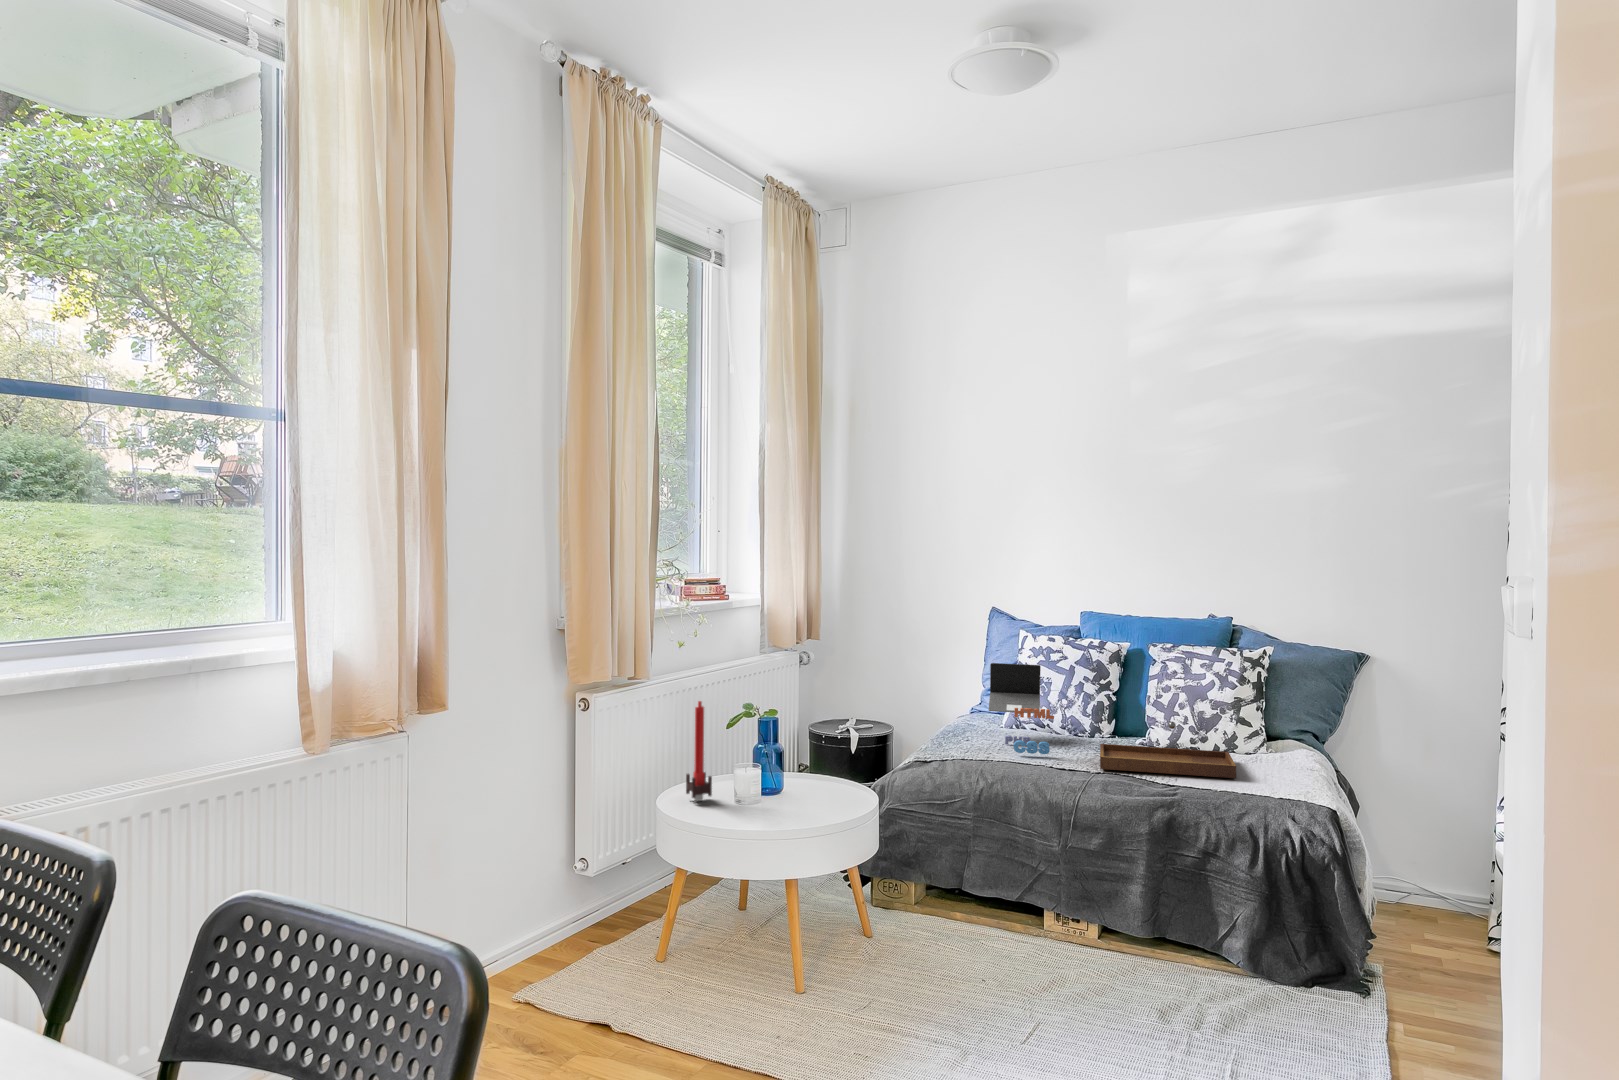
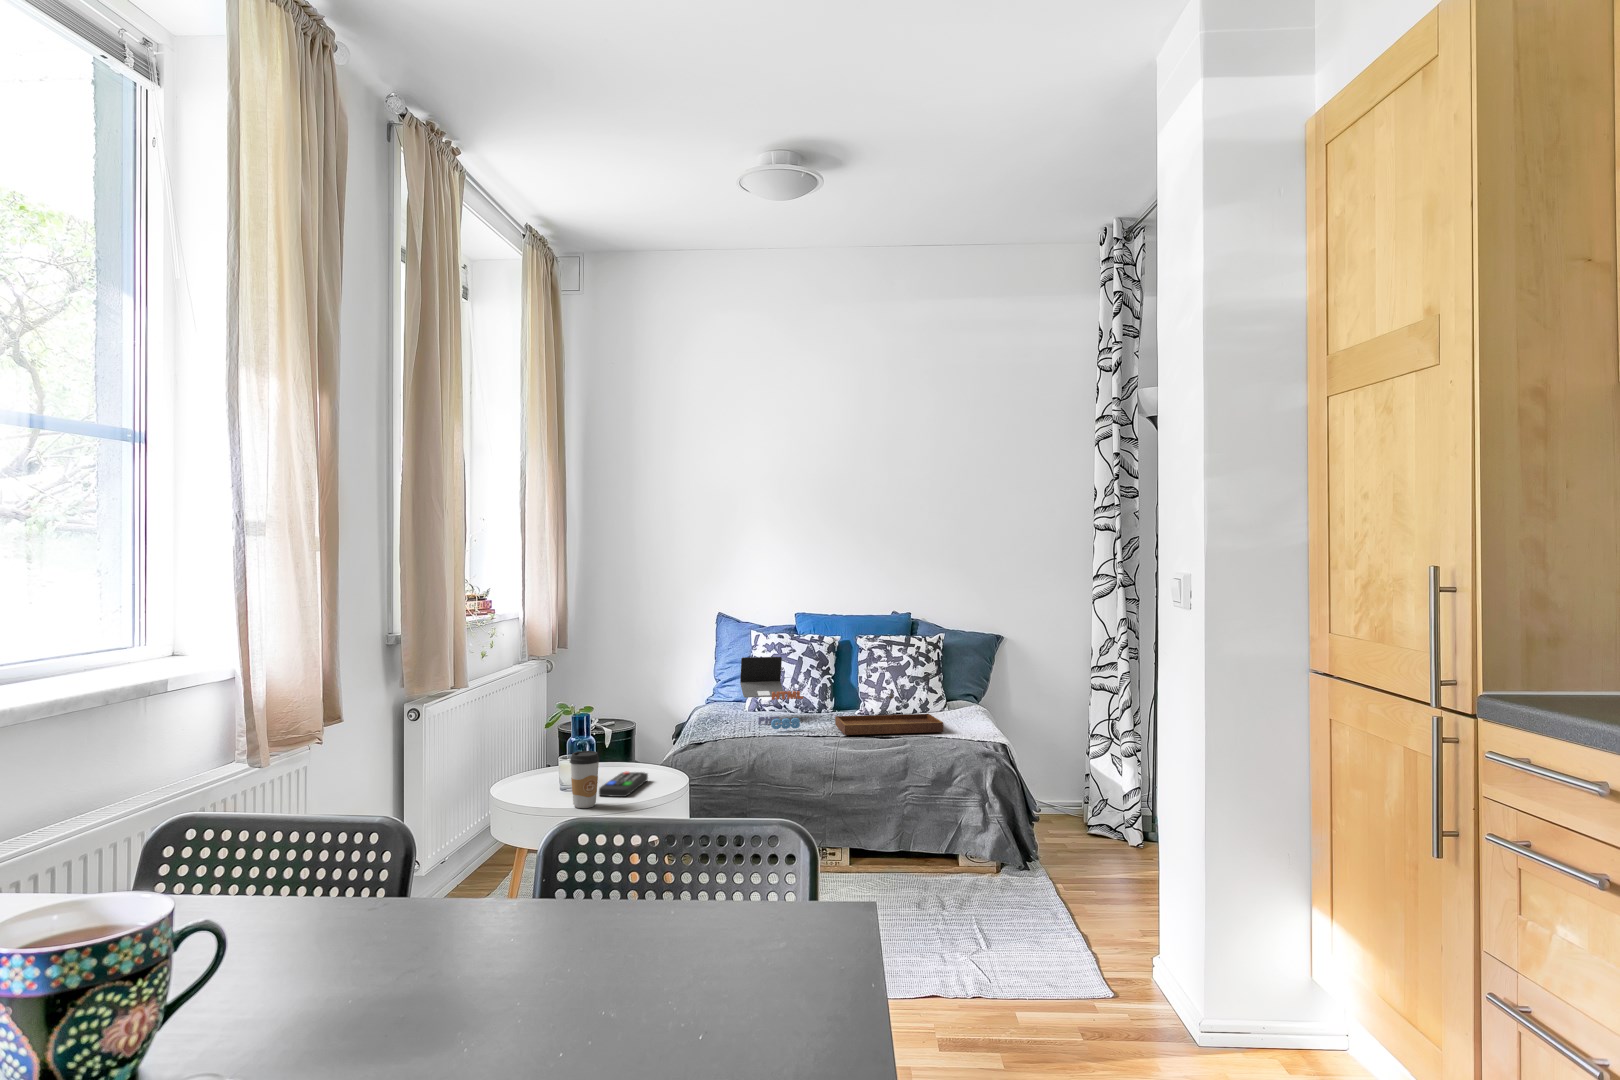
candle: present [686,701,712,801] -> none [524,701,550,794]
coffee cup: none [715,761,747,824] -> present [570,751,599,808]
remote control: none [756,787,823,817] -> present [599,771,648,797]

